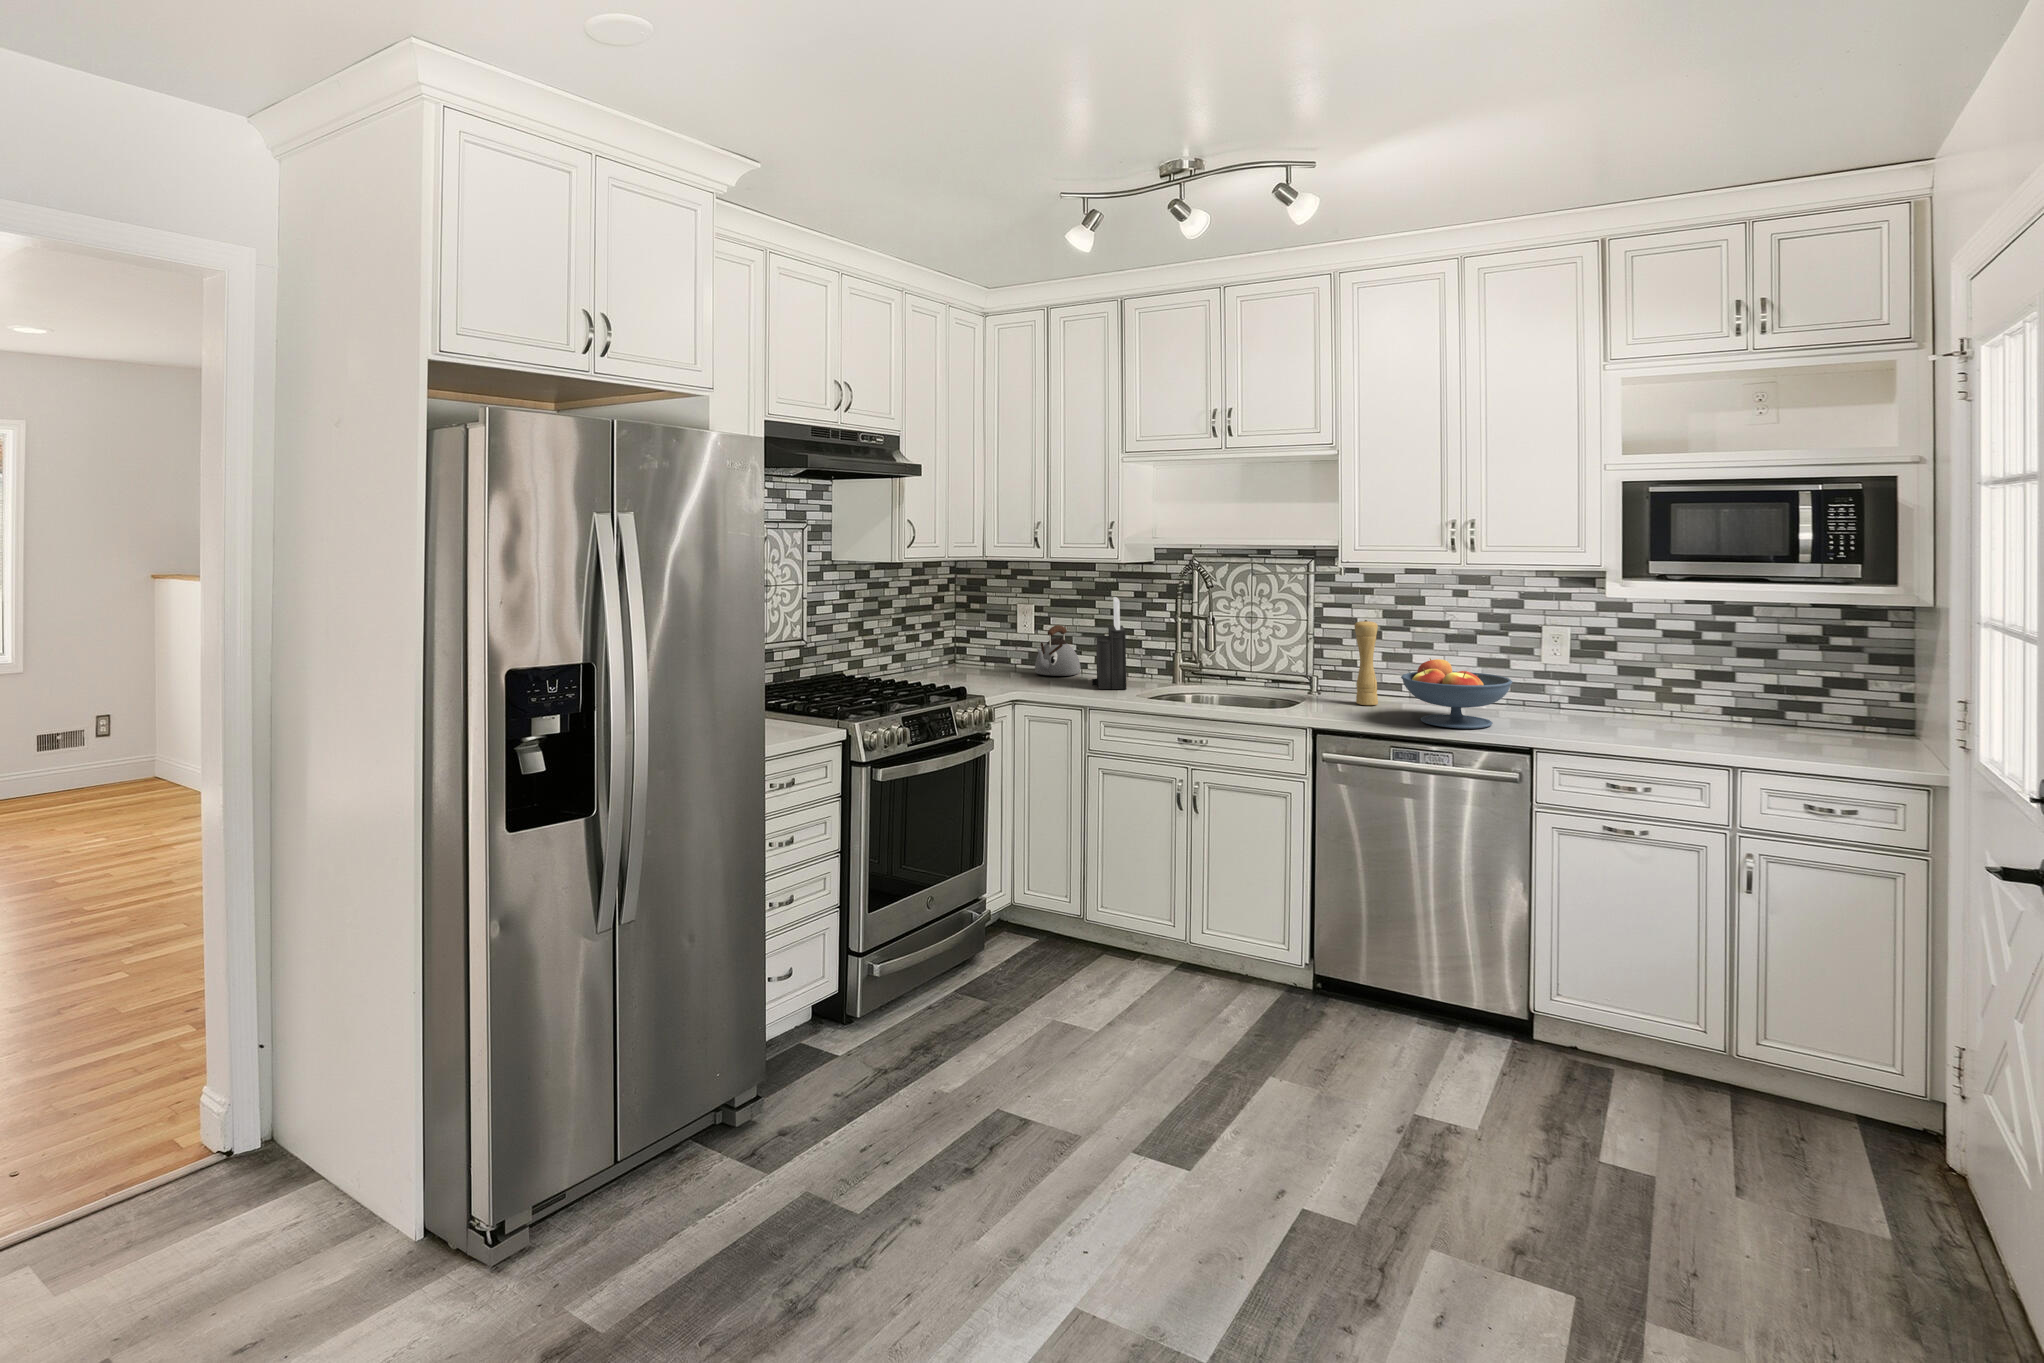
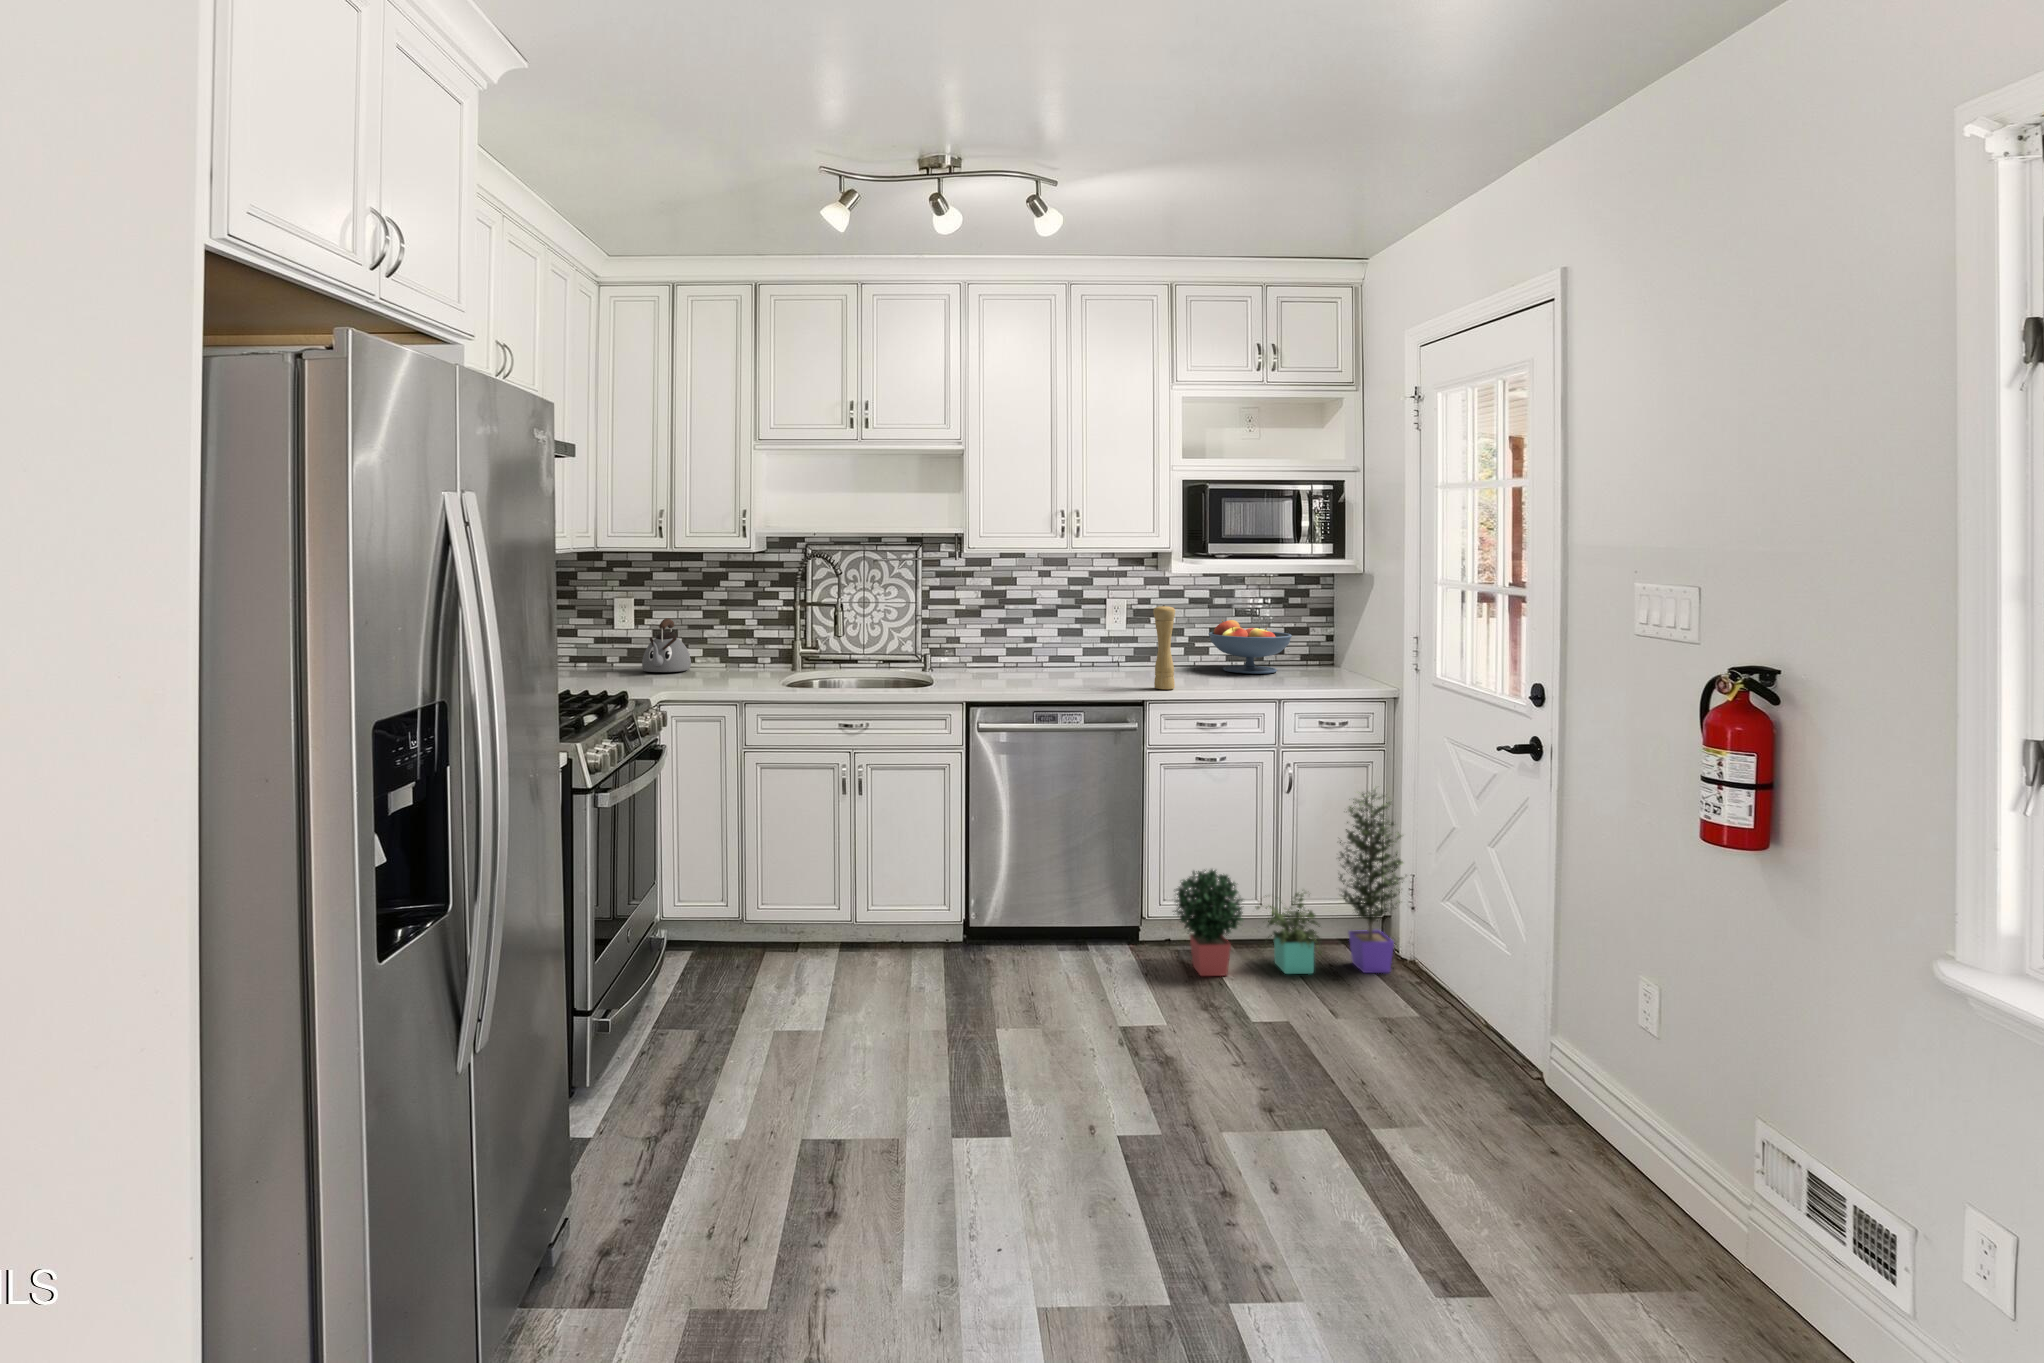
knife block: present [1092,597,1127,689] -> none [720,585,761,680]
pepper mill: present [1354,620,1378,705] -> present [1153,605,1175,689]
fruit bowl: present [1401,658,1512,728] -> present [1209,620,1292,674]
potted plant: none [1542,907,1919,1158] -> present [1173,788,1403,976]

